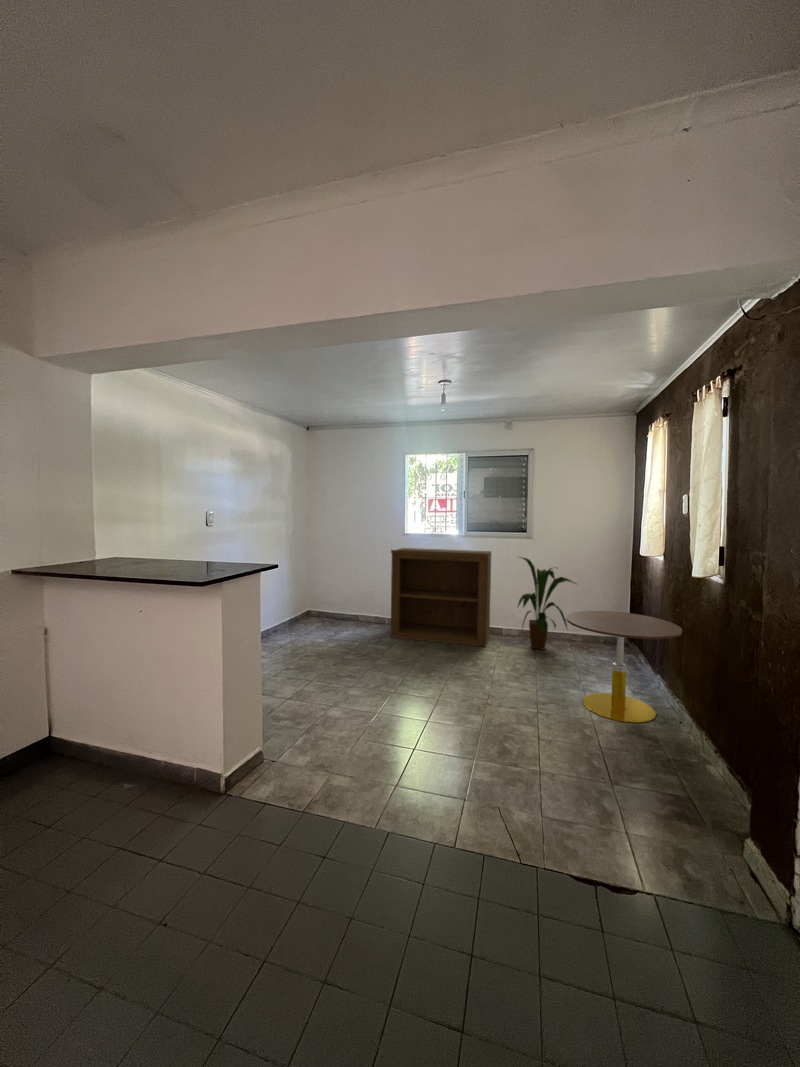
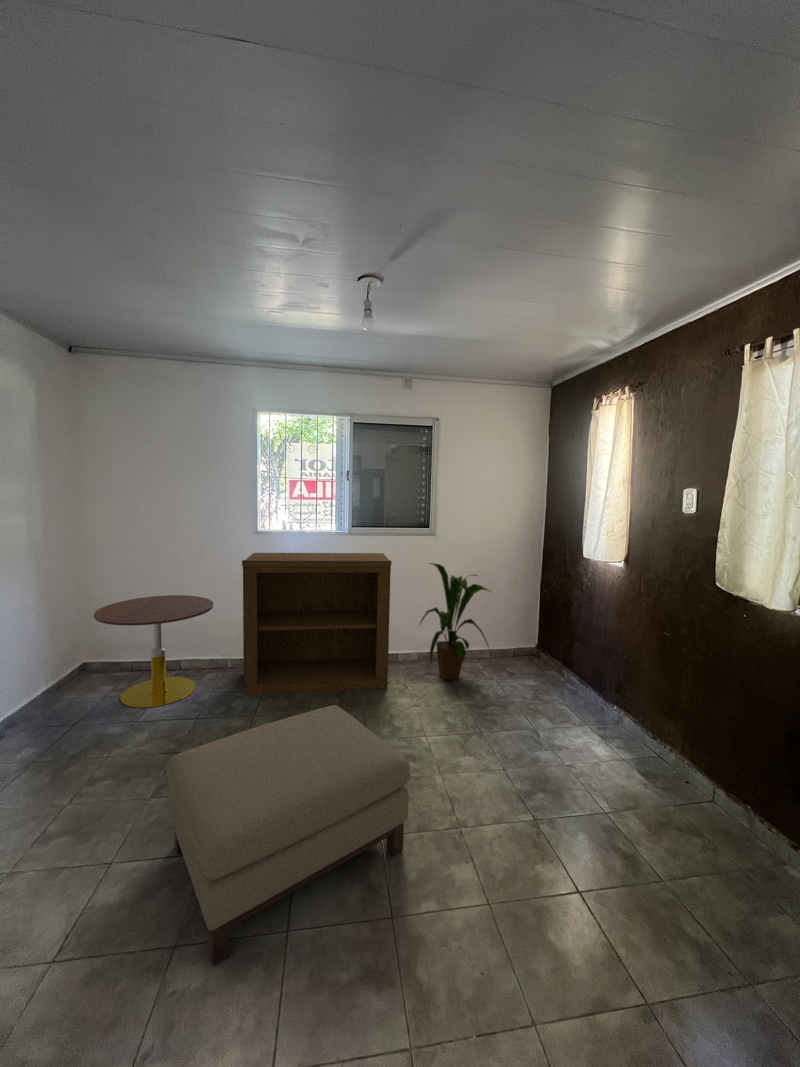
side table: present [566,611,682,723] -> present [94,595,213,708]
ottoman: none [335,629,452,712] -> present [166,705,410,966]

